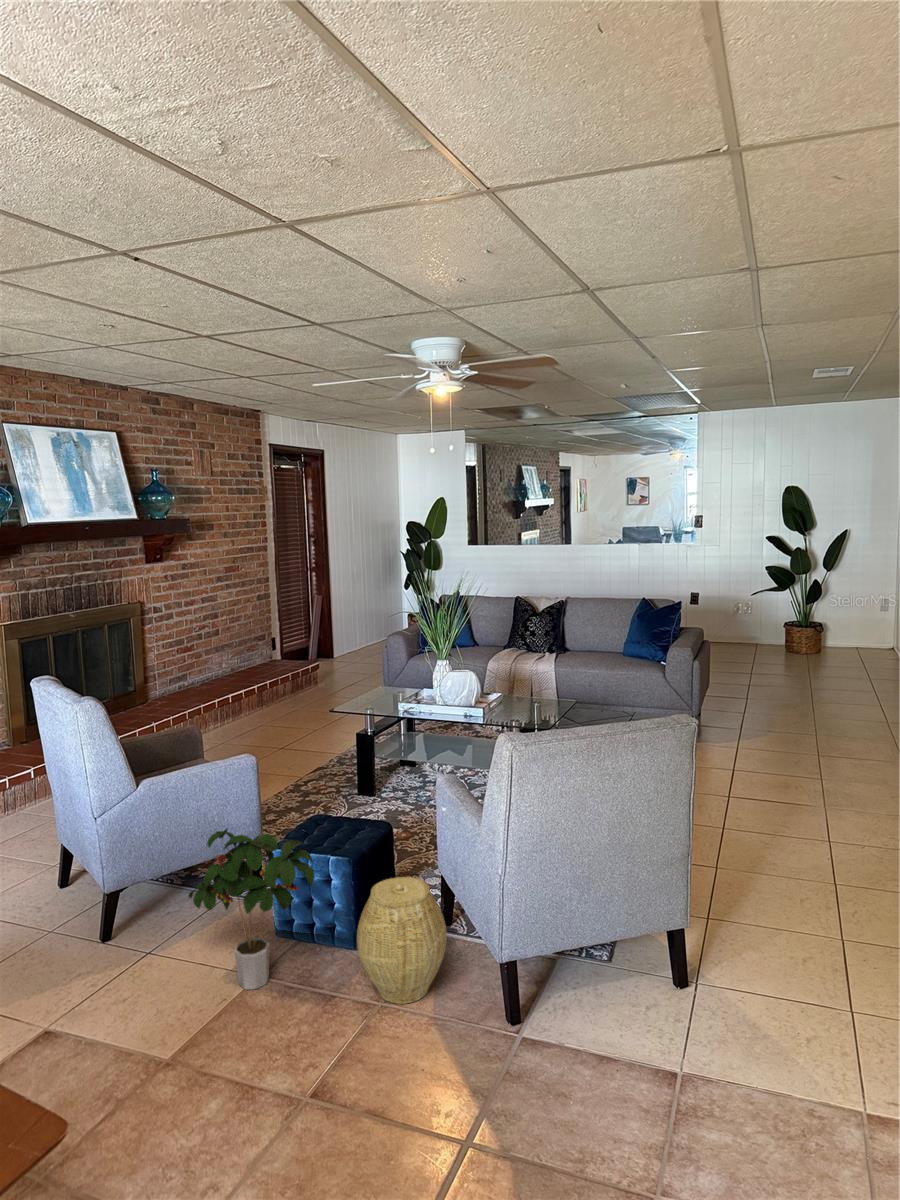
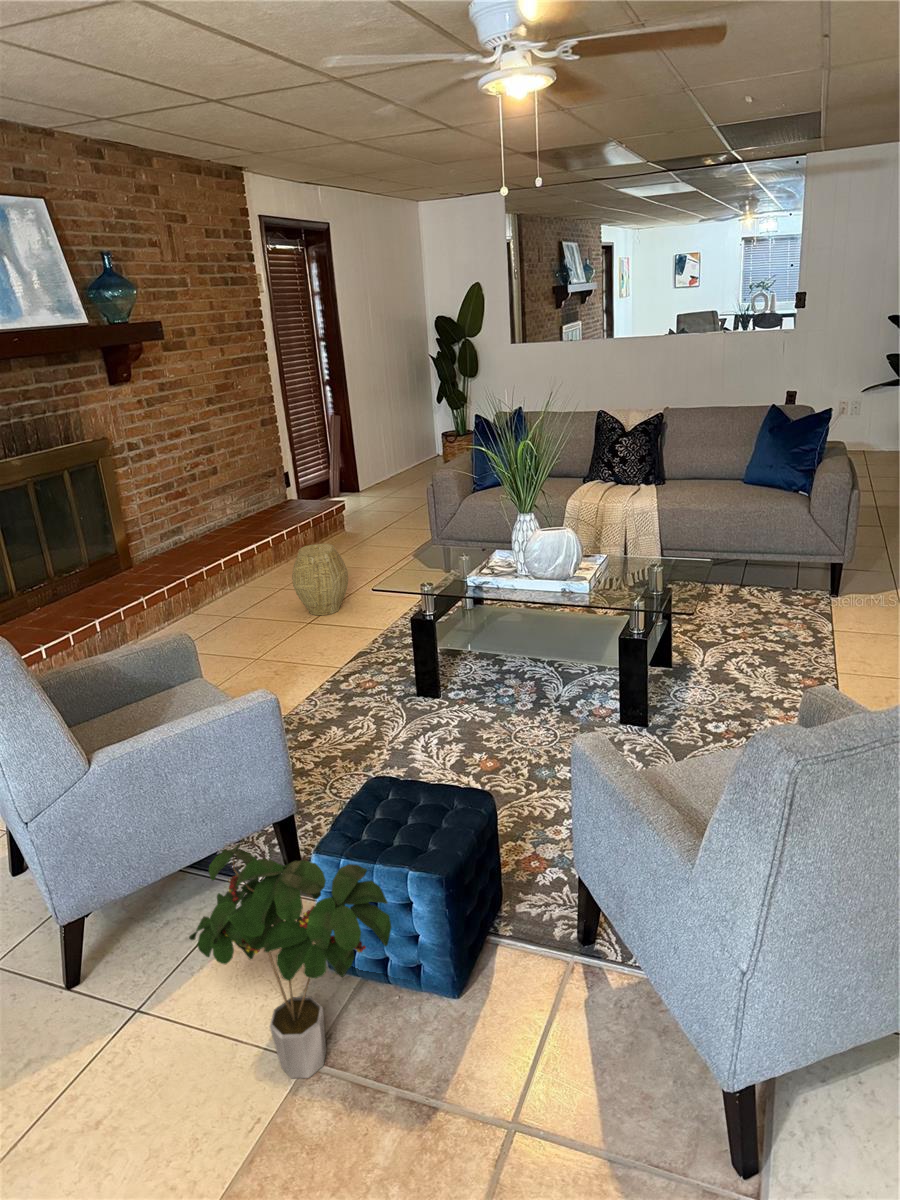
woven basket: present [357,877,447,1004] -> present [292,544,348,615]

